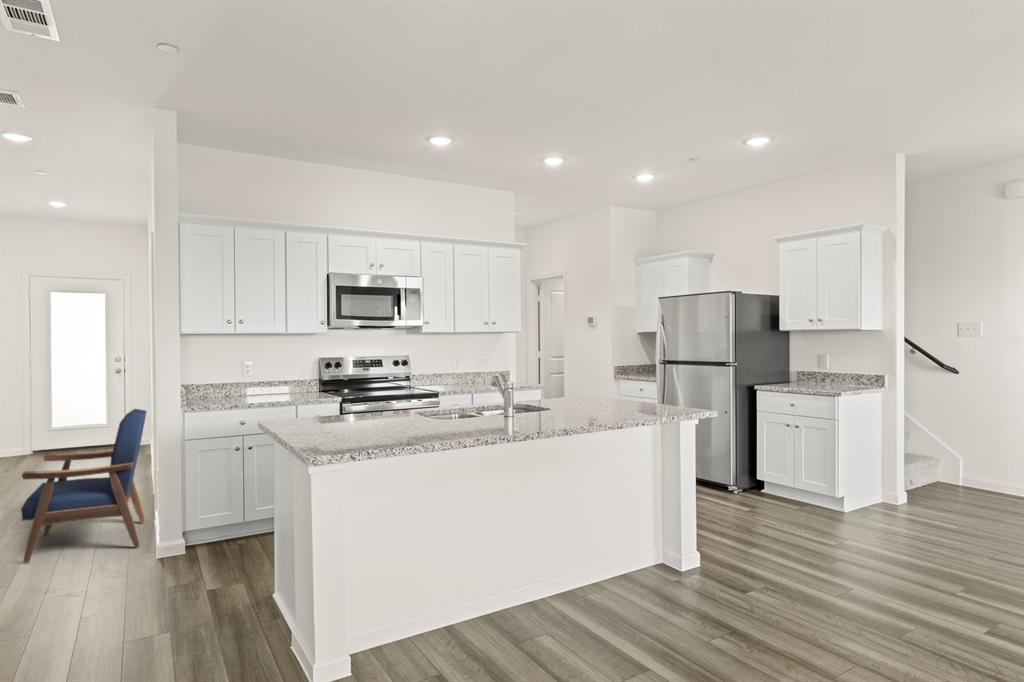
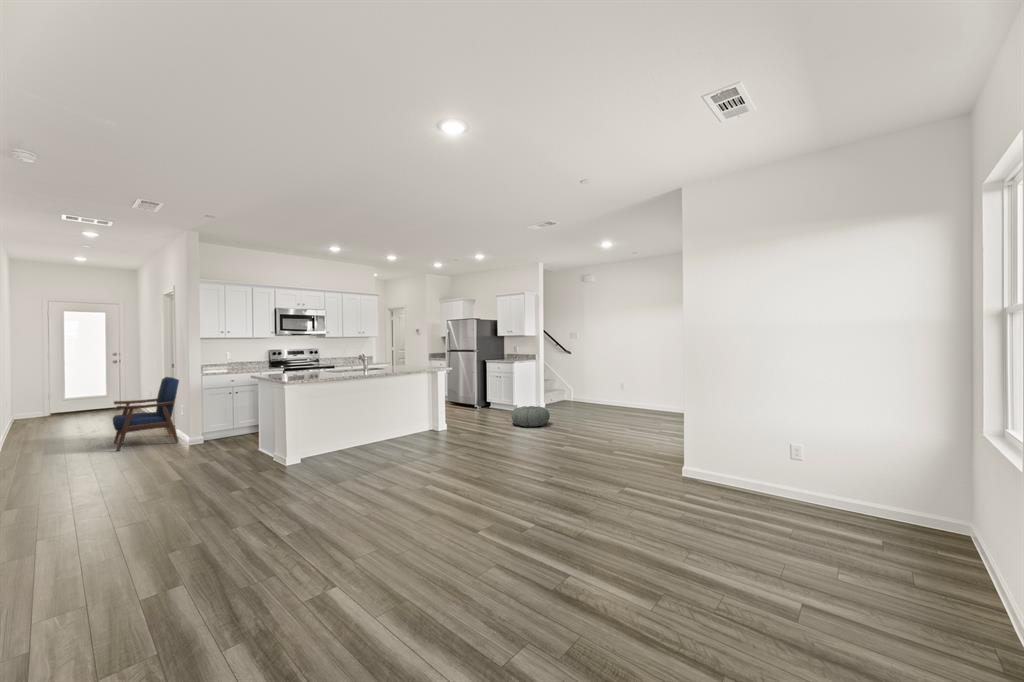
pouf: none [863,518,986,585] -> present [512,406,550,427]

